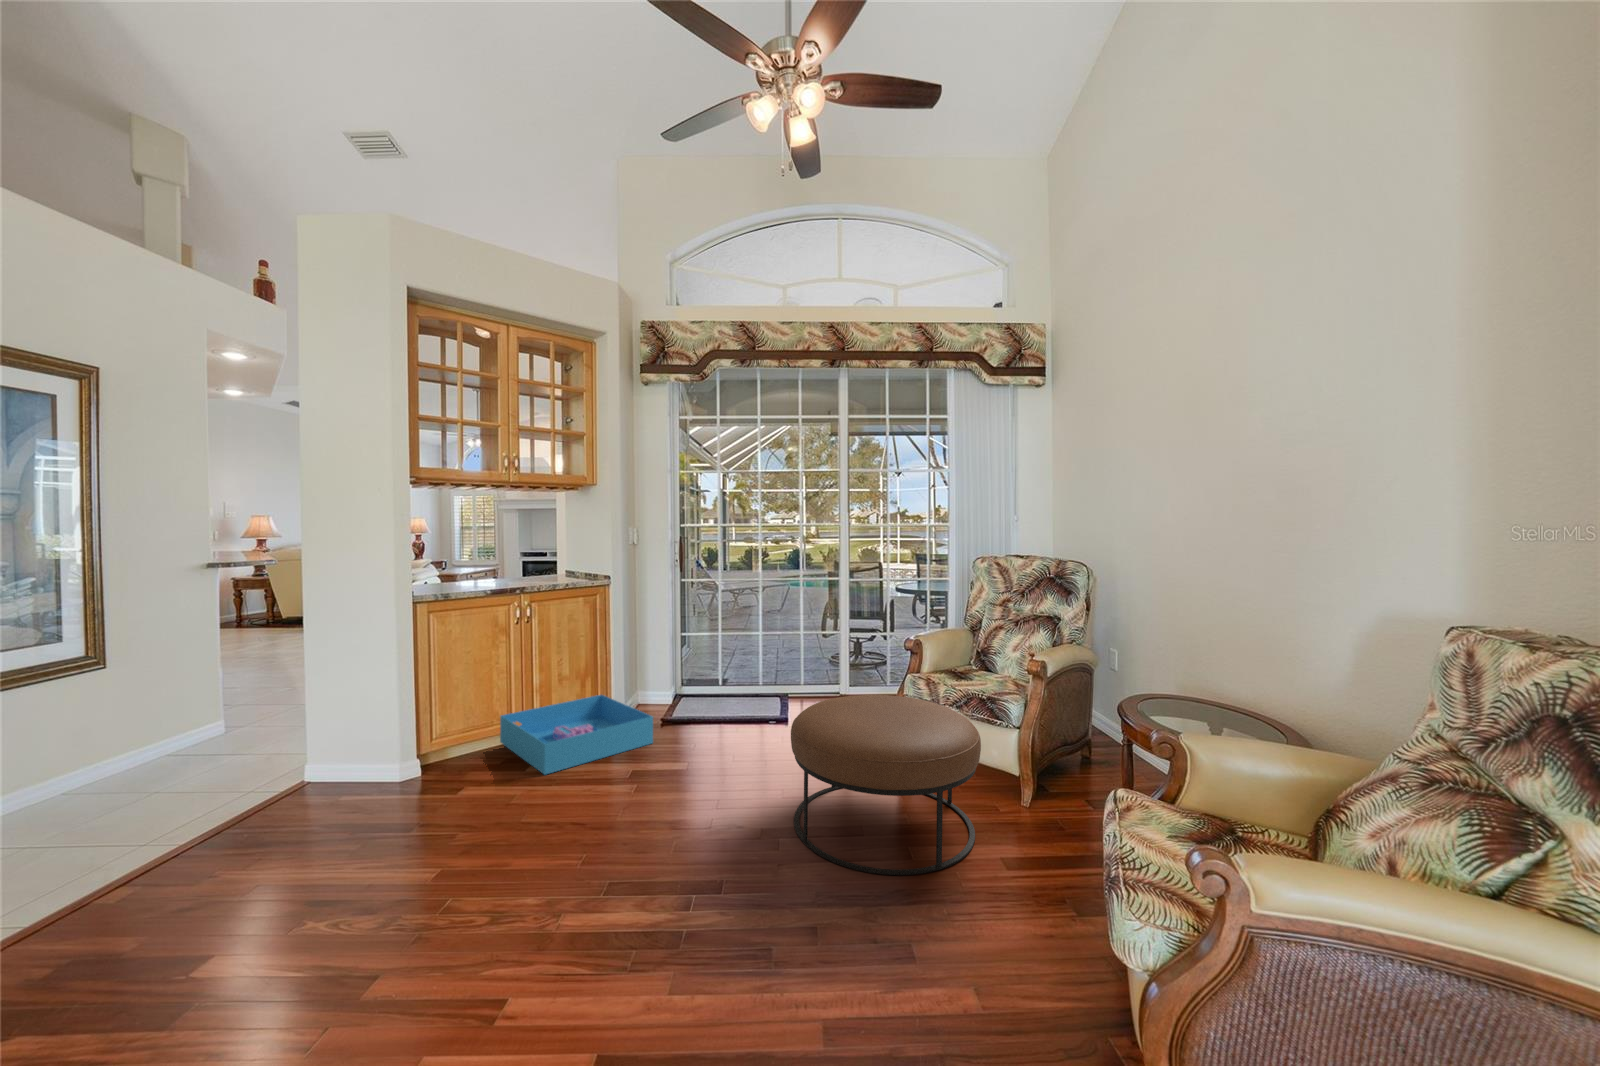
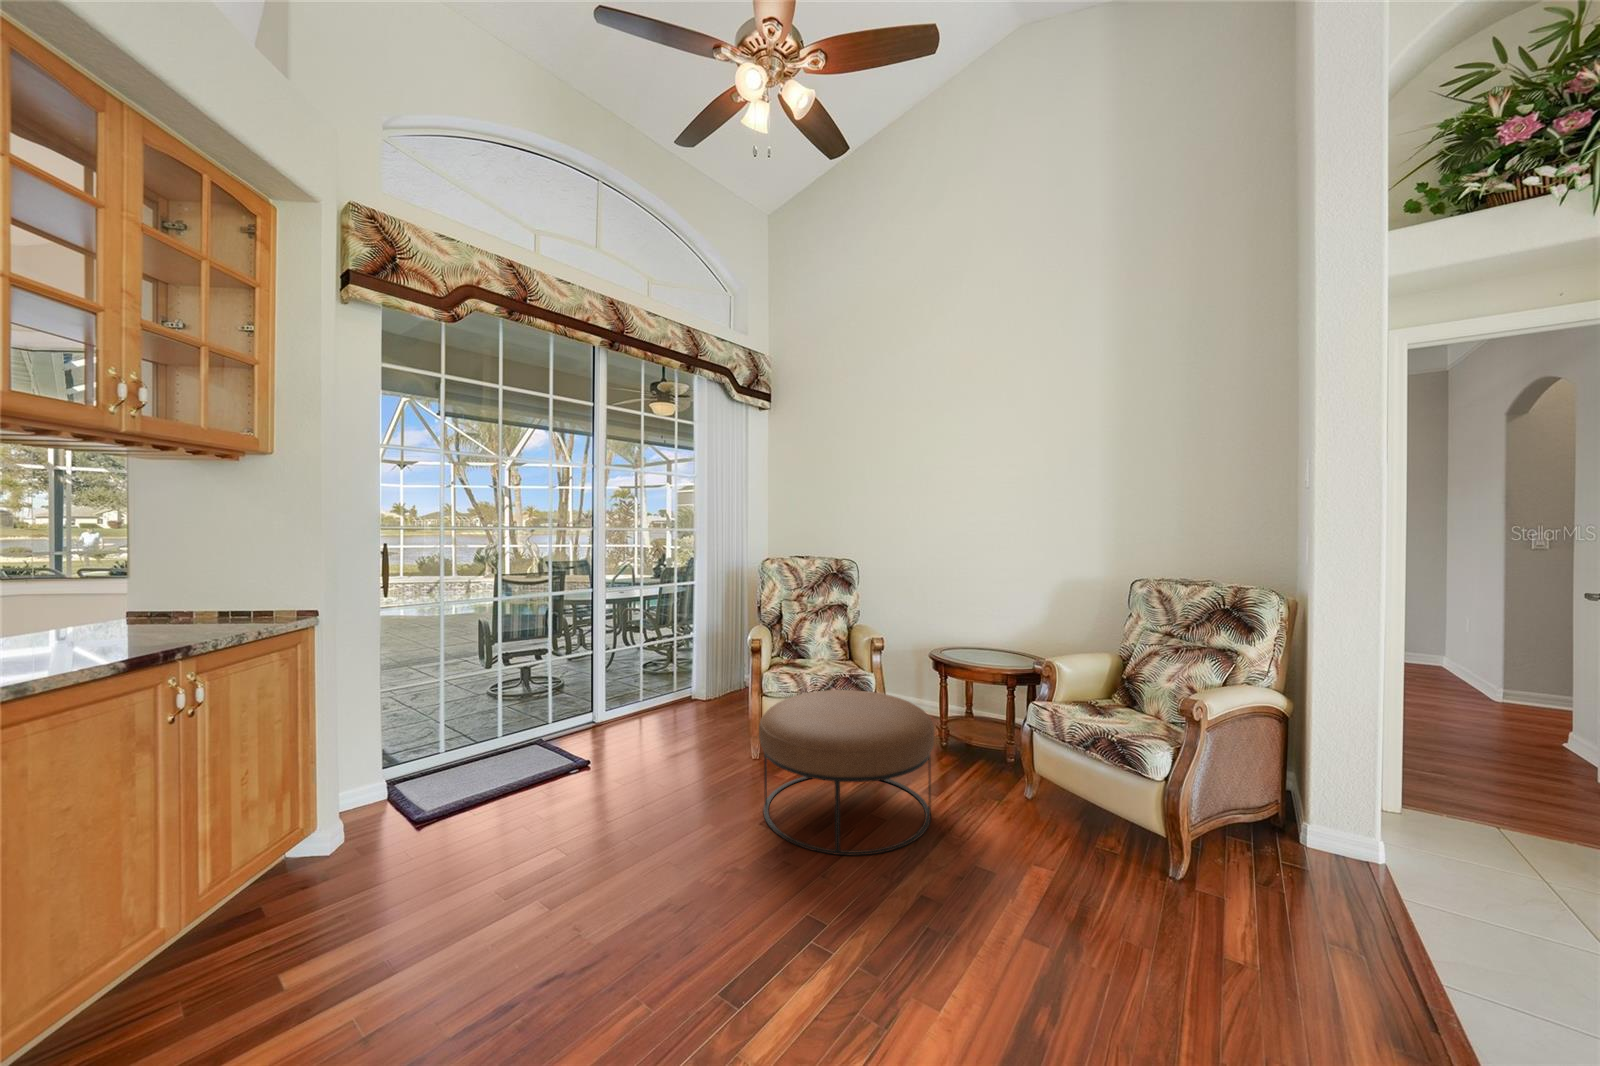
storage bin: present [500,695,653,775] -> none [140,822,487,1018]

